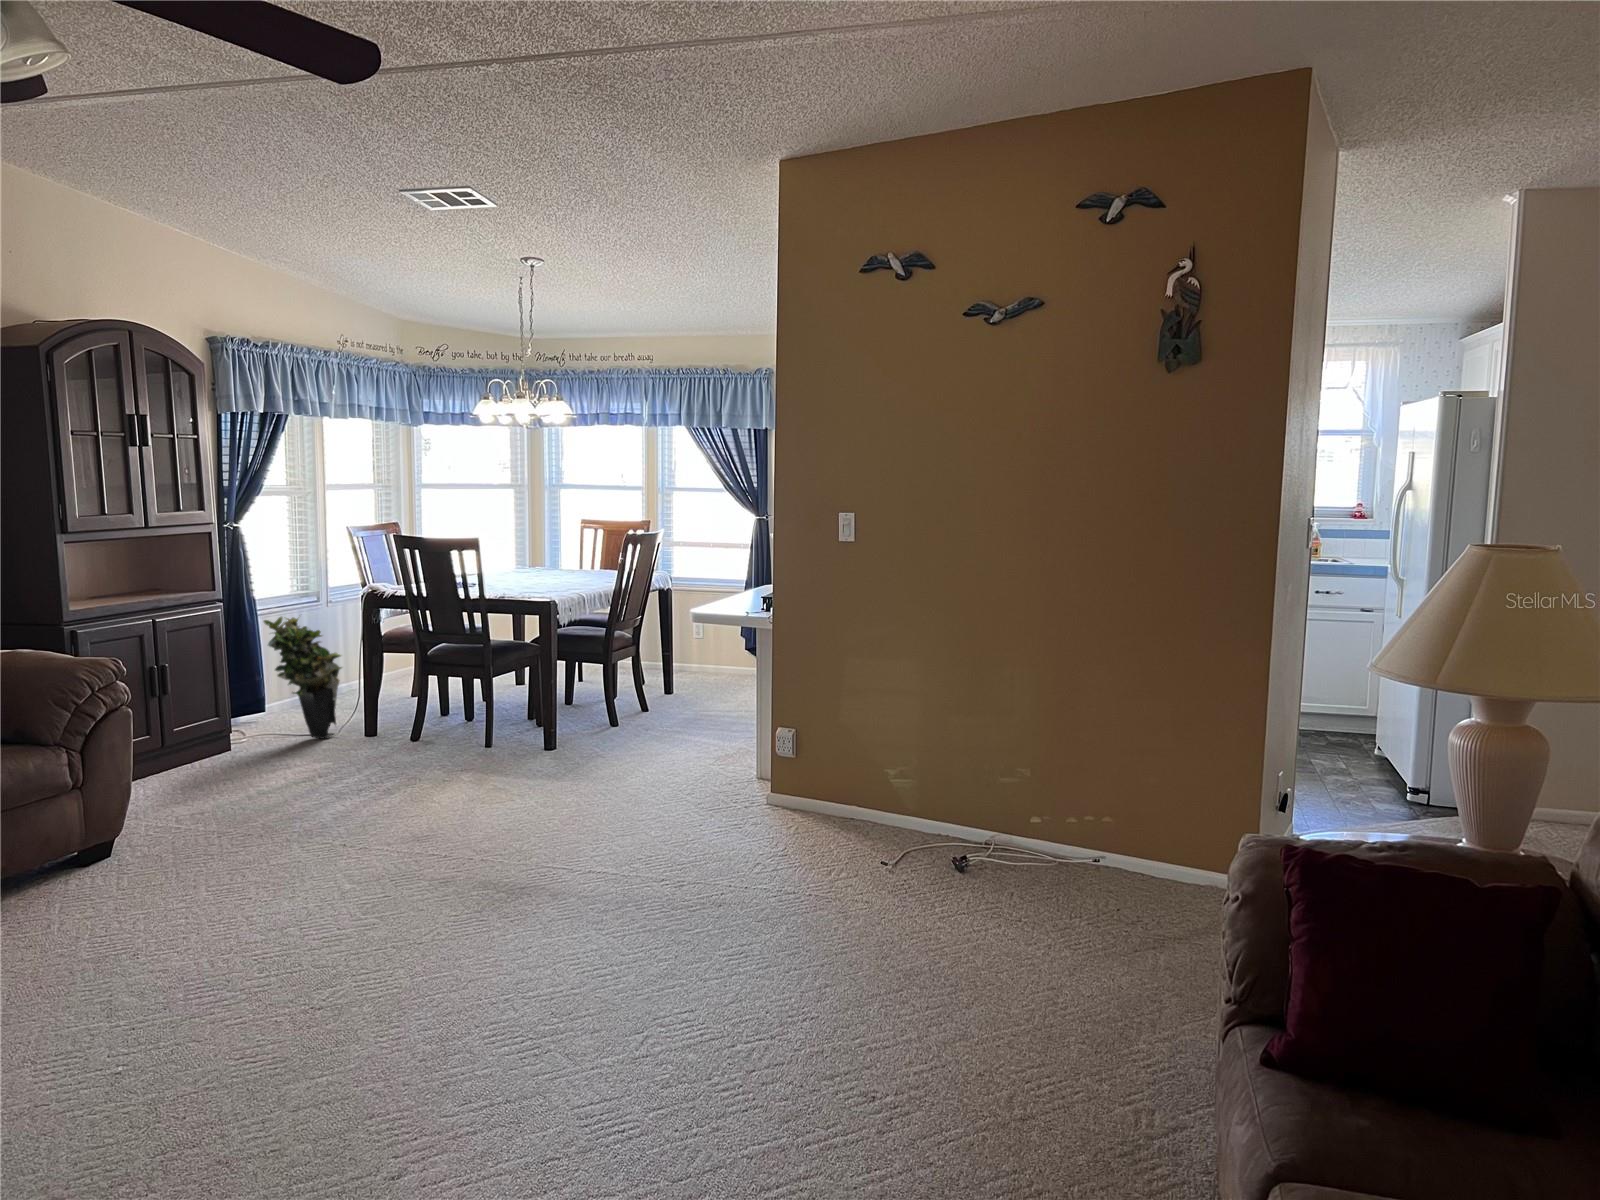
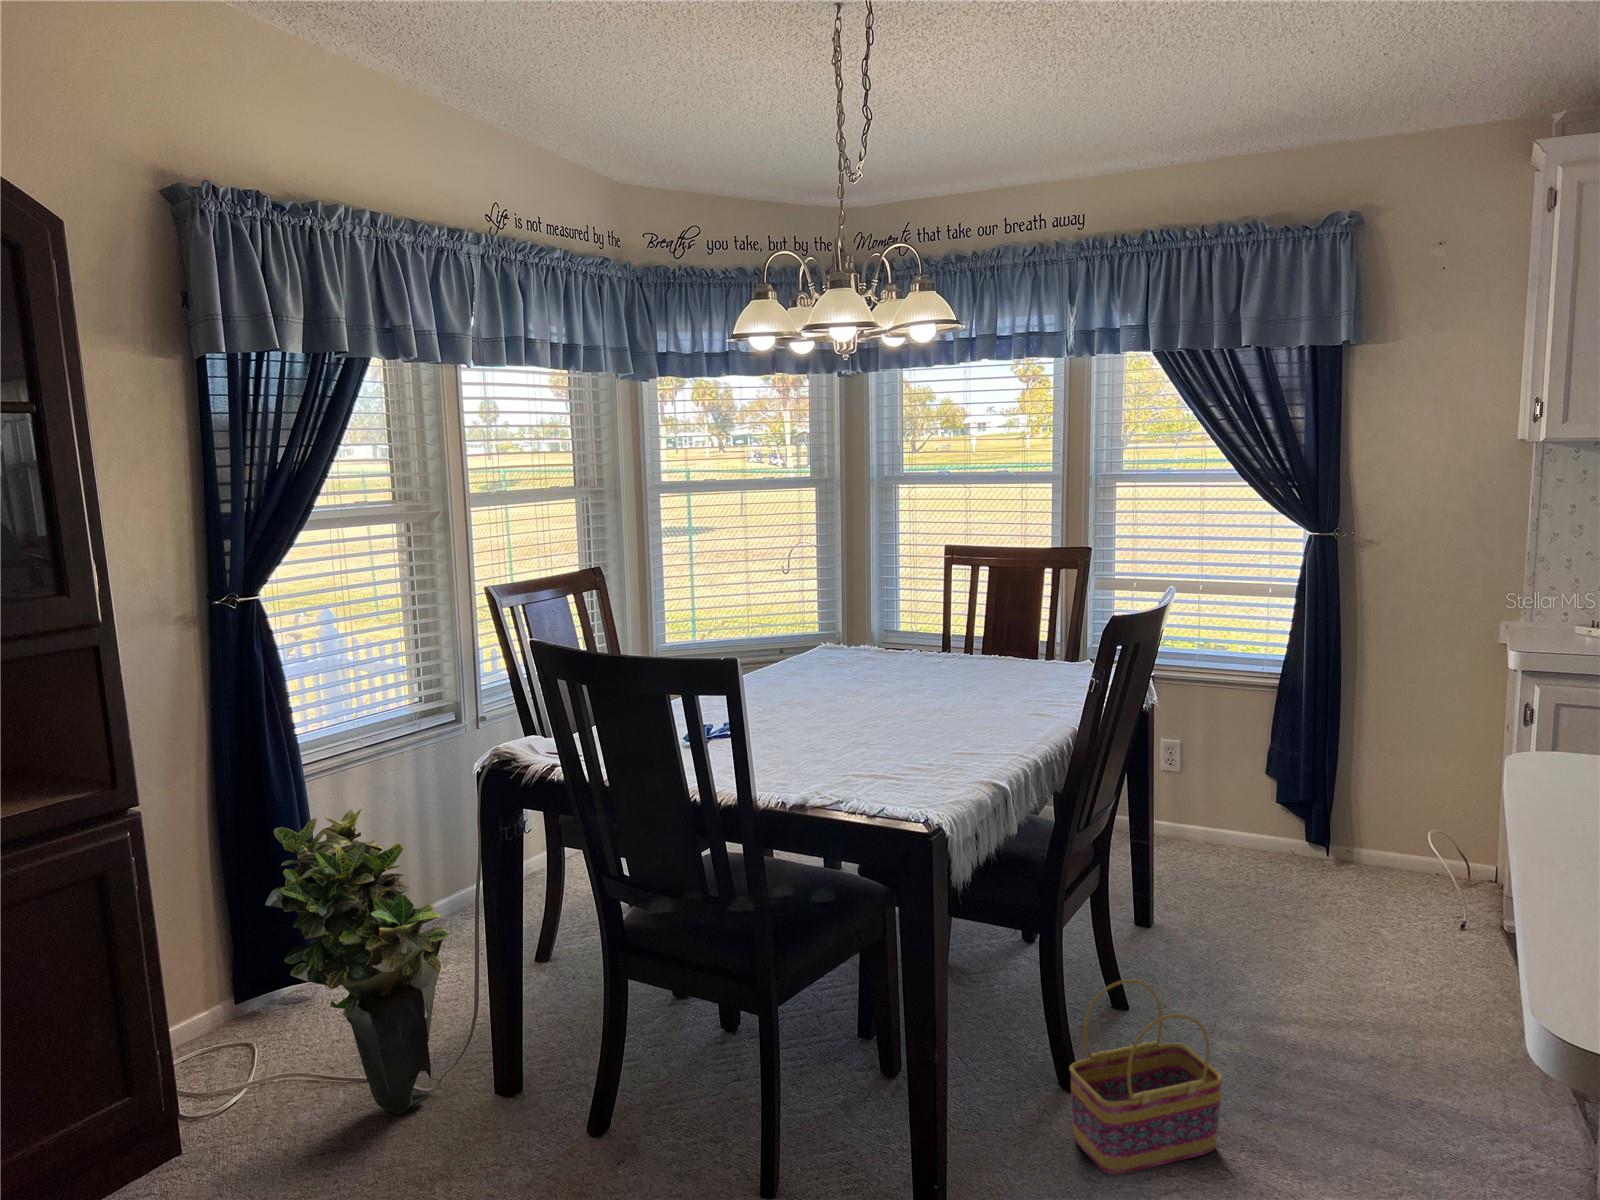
basket: none [605,670,661,734] -> present [1070,980,1223,1174]

